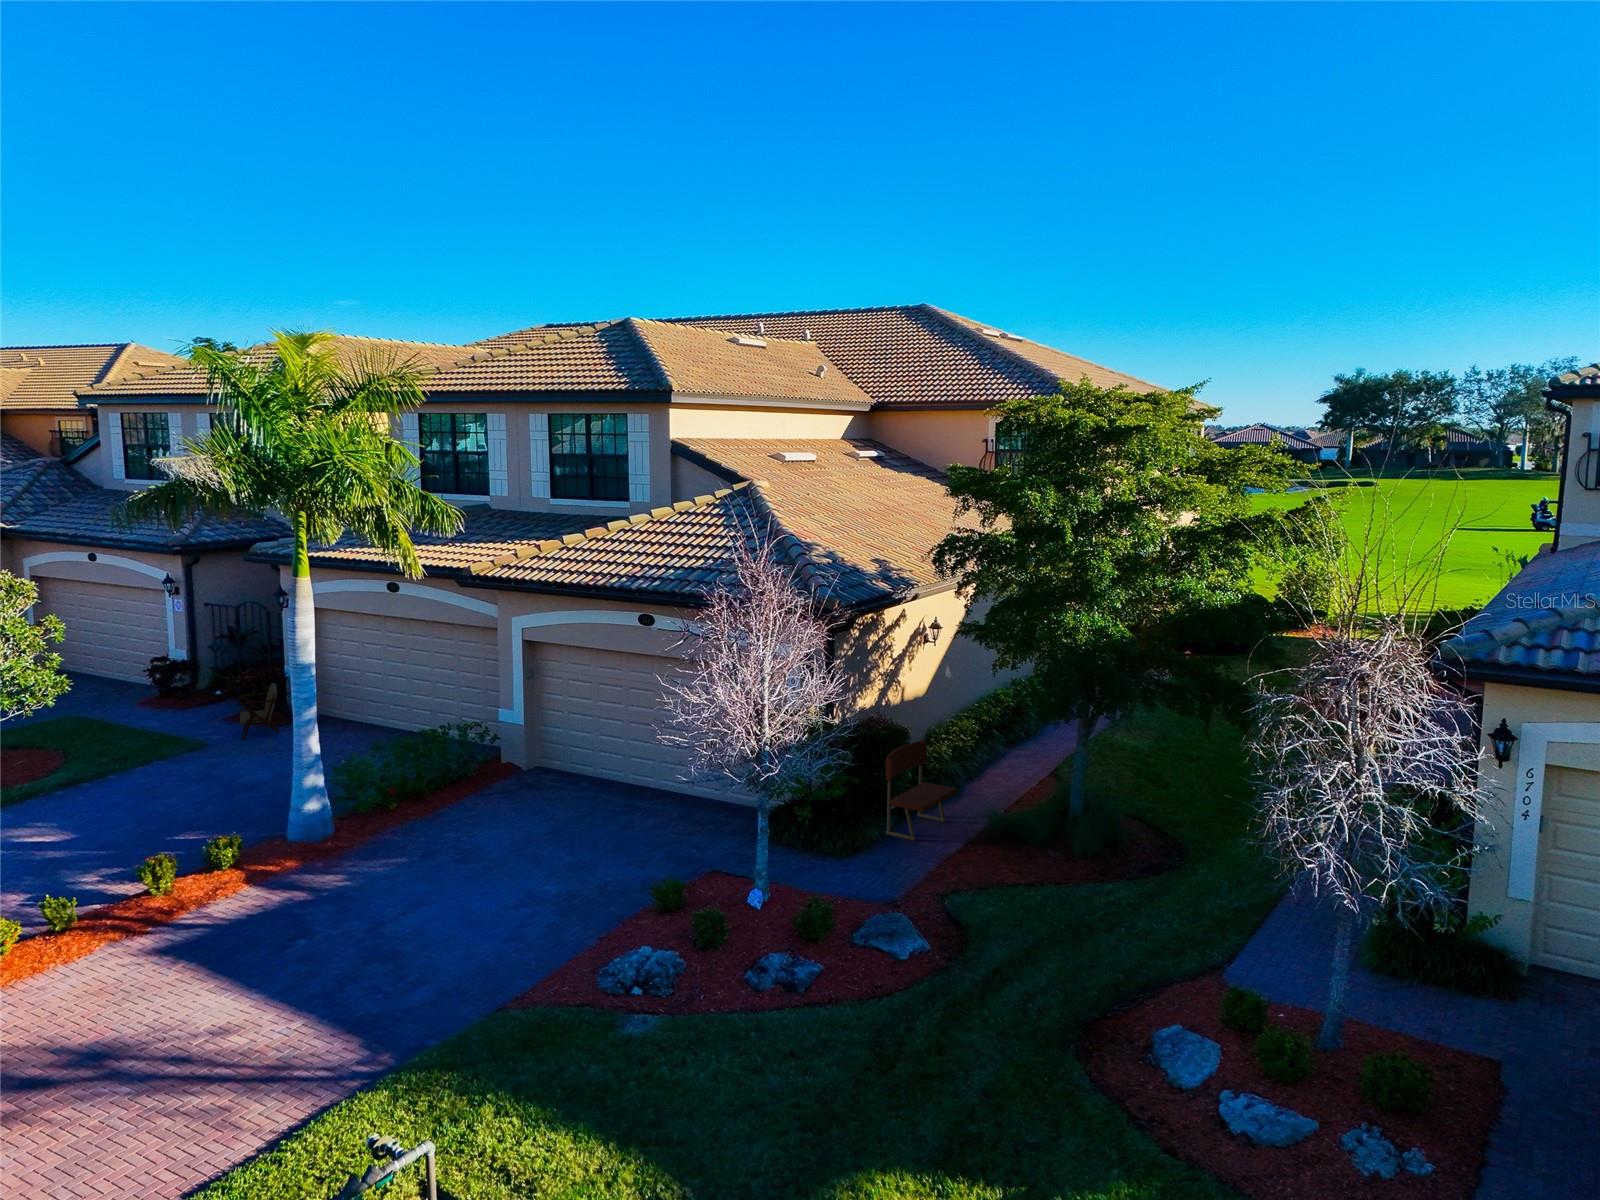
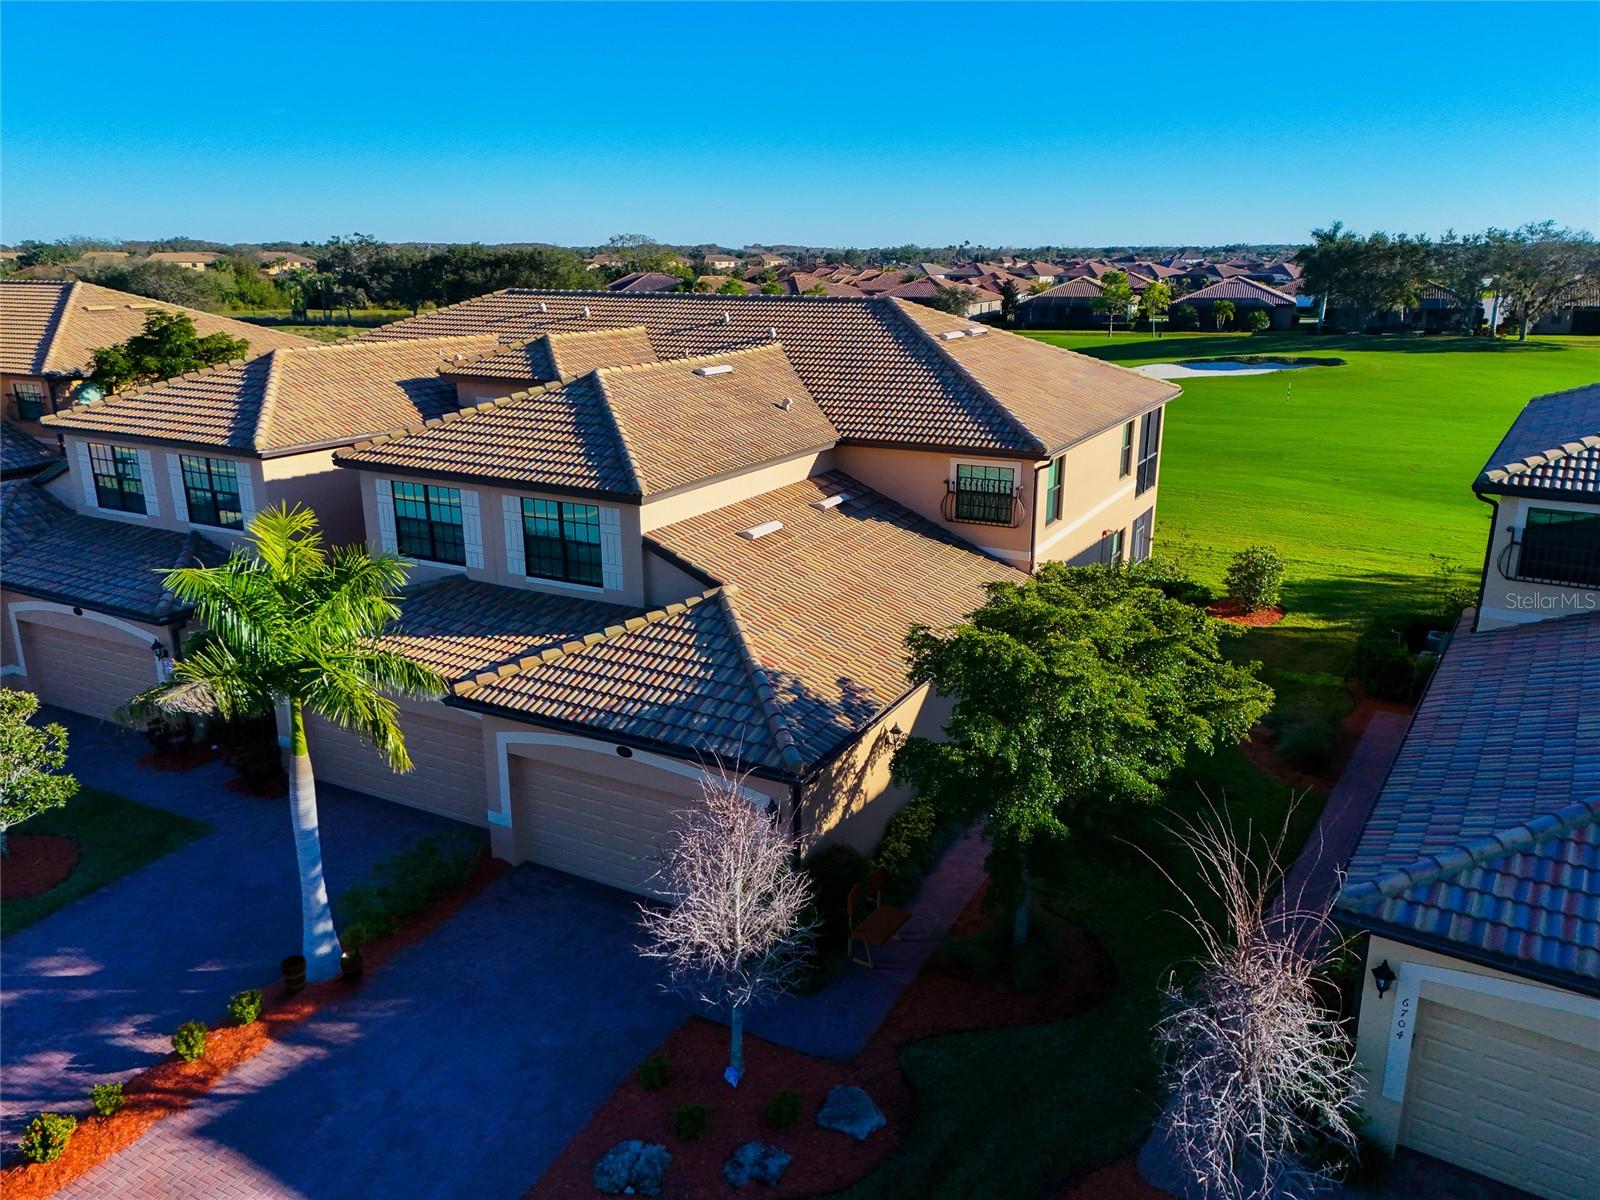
lounge chair: present [238,683,279,740] -> none [236,759,283,819]
potted tree: none [327,780,360,839] -> present [339,922,367,973]
bucket: none [264,814,293,851] -> present [280,955,307,992]

